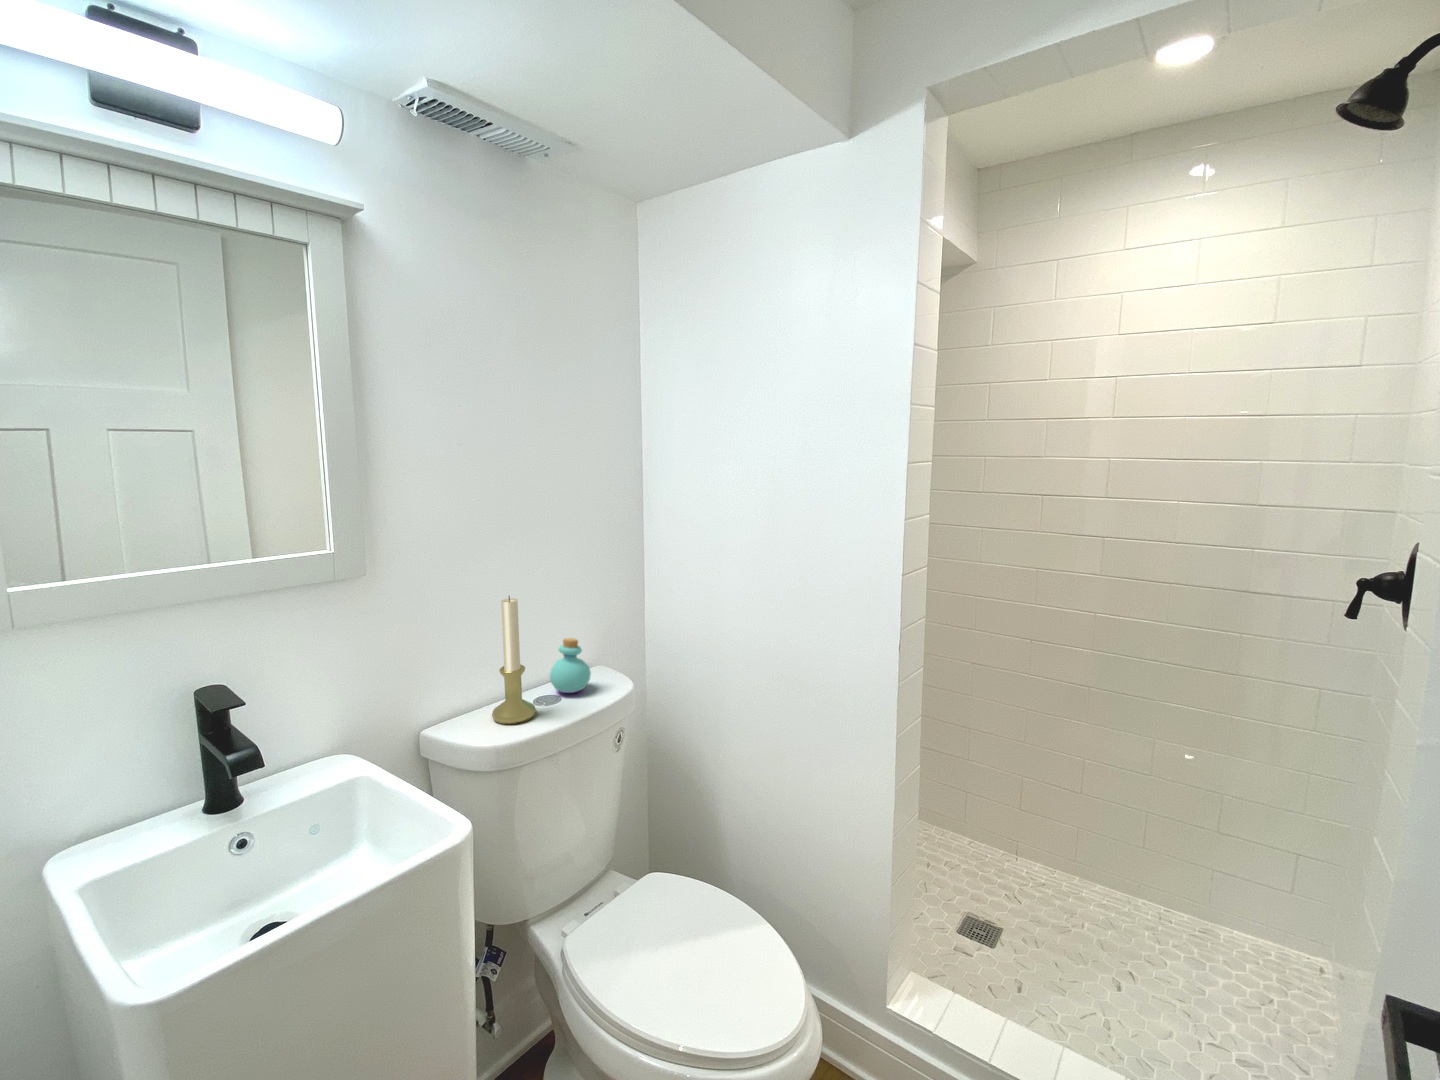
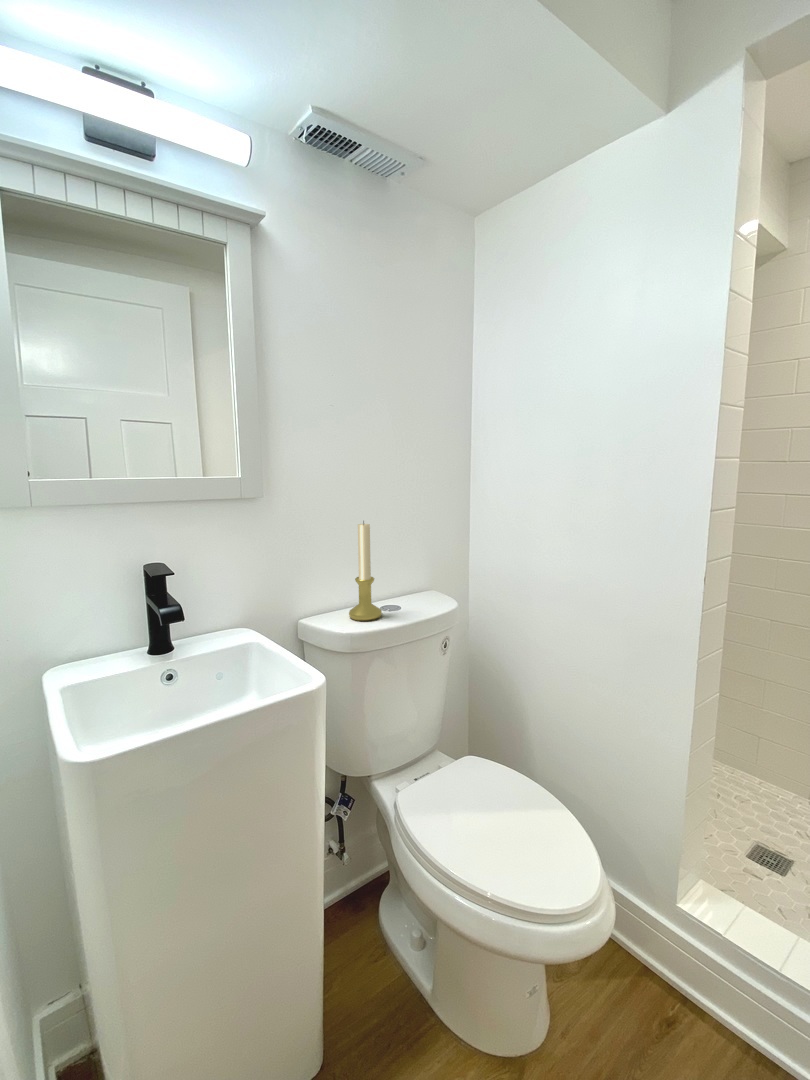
perfume bottle: present [550,638,591,693] -> none [394,562,426,605]

